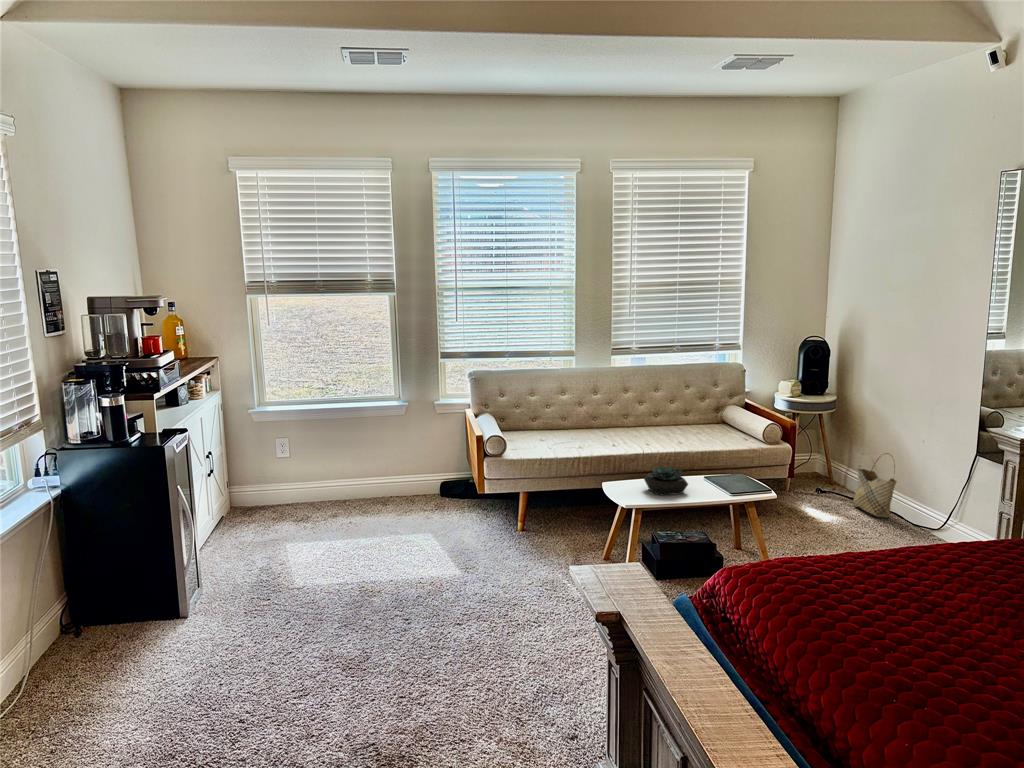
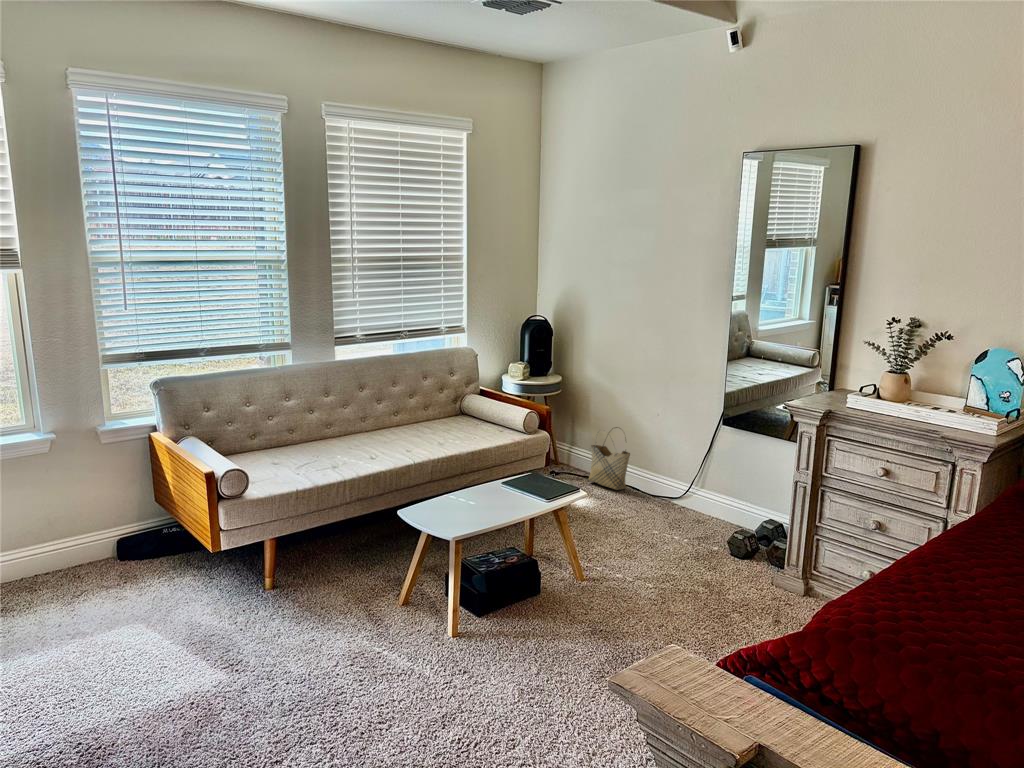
succulent plant: present [644,466,688,495] -> none [441,475,494,512]

